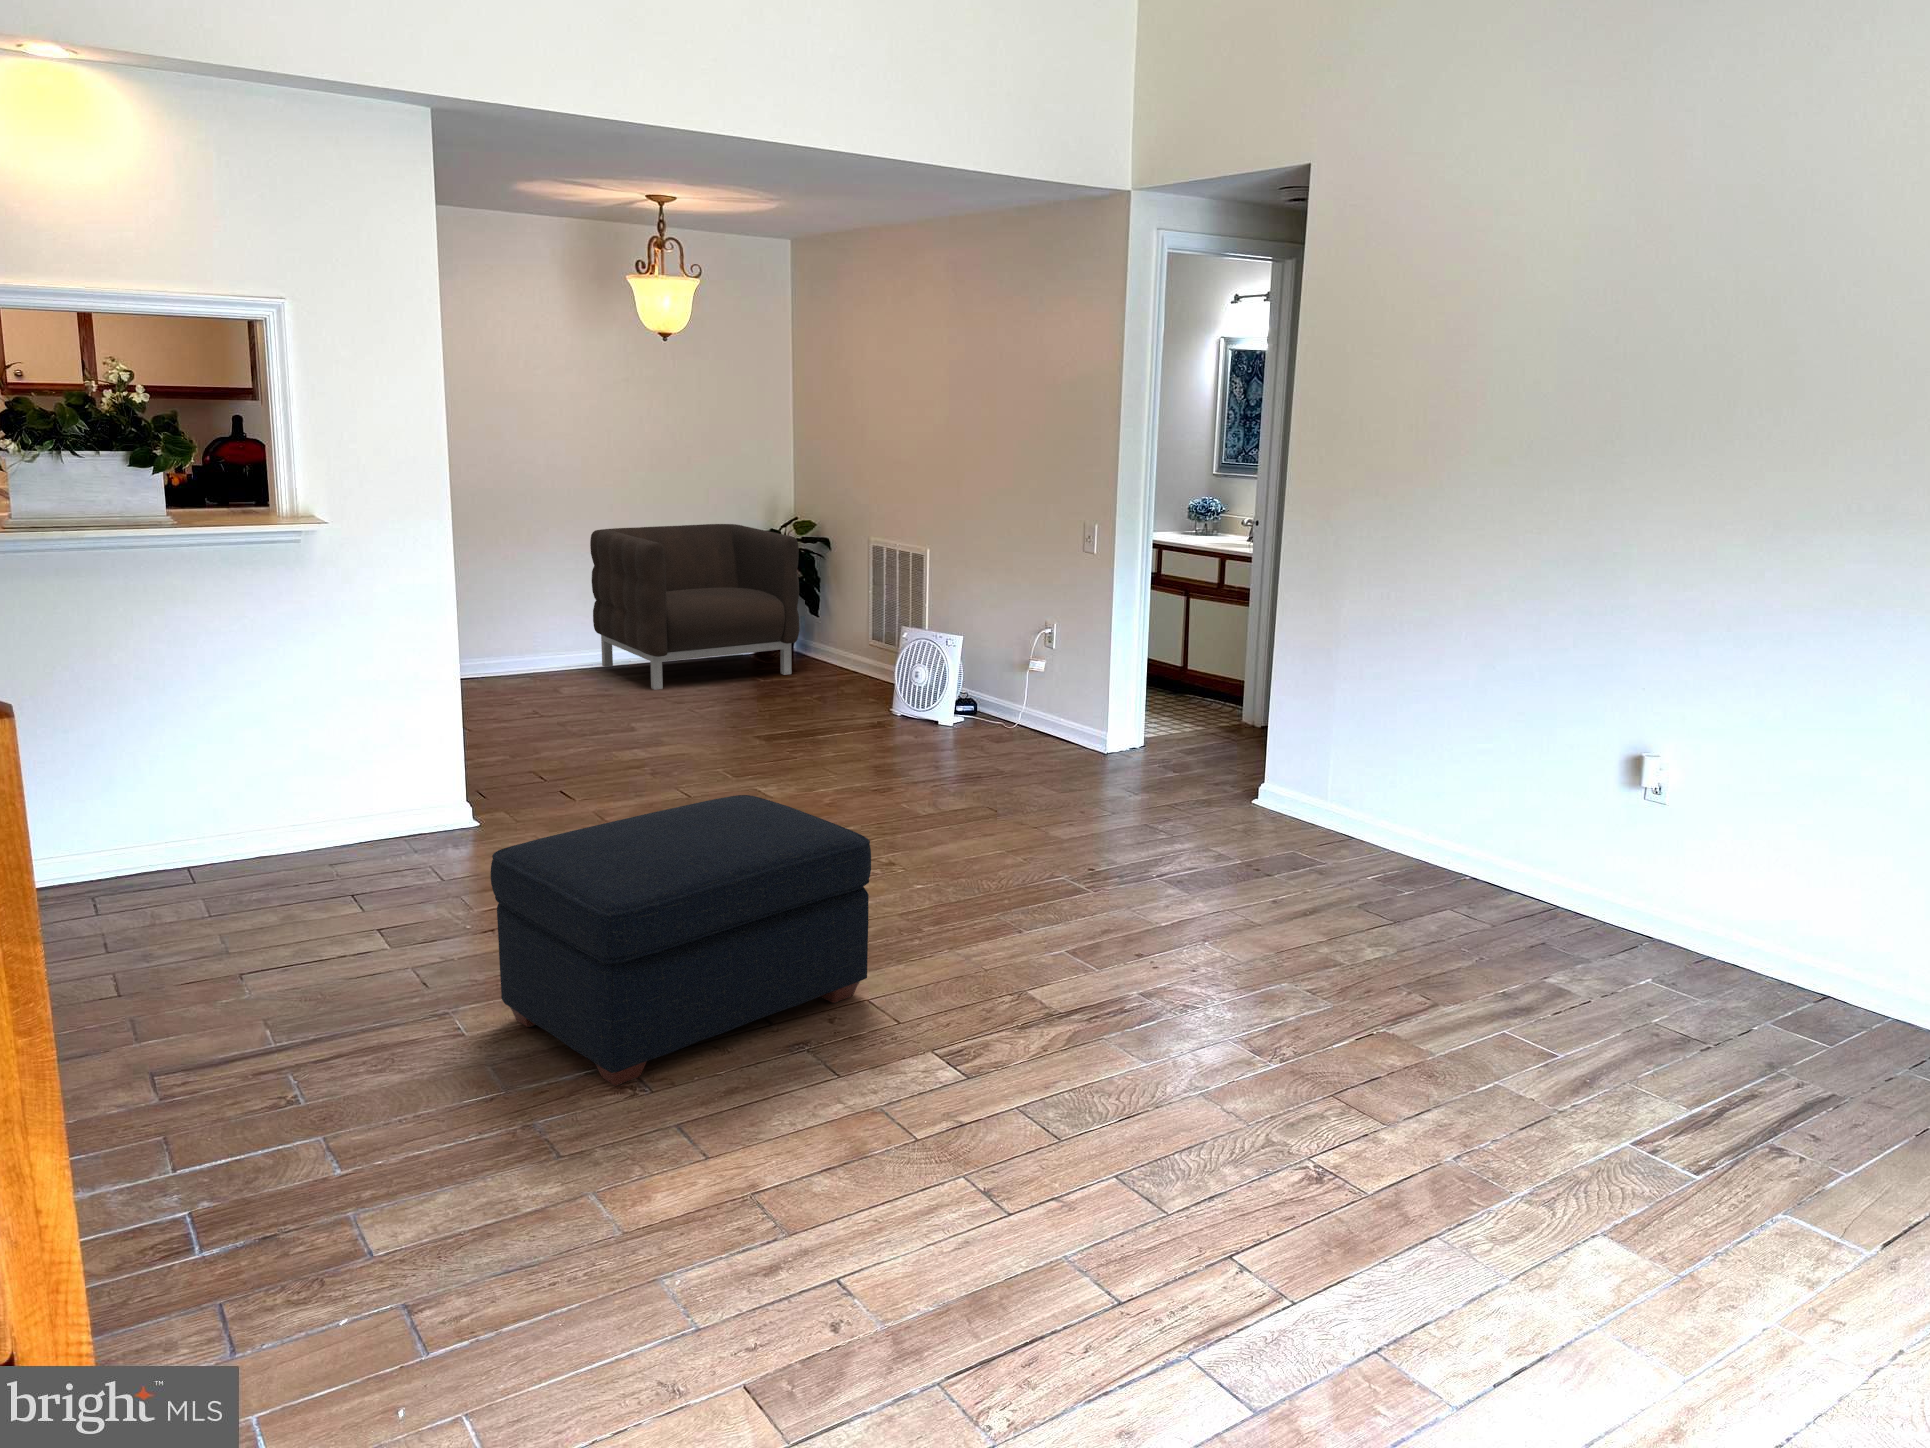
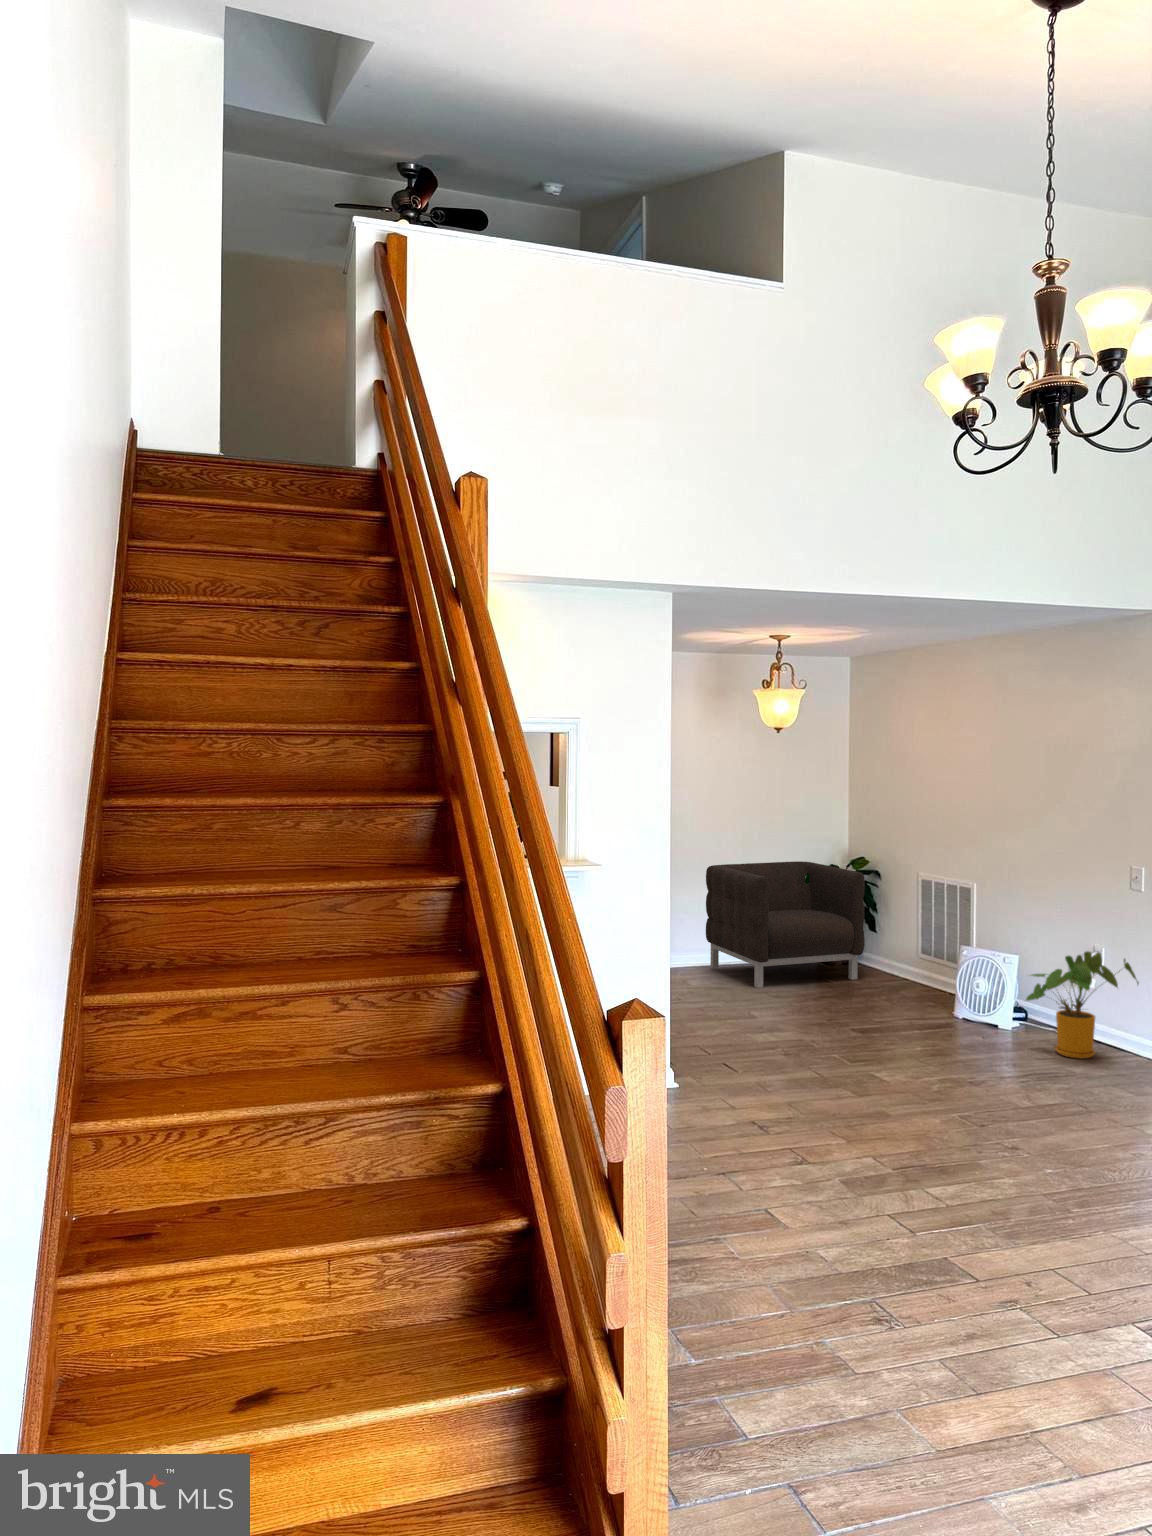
house plant: none [957,627,1087,755] -> present [1026,951,1139,1059]
ottoman: present [491,795,871,1086] -> none [759,1085,1055,1319]

